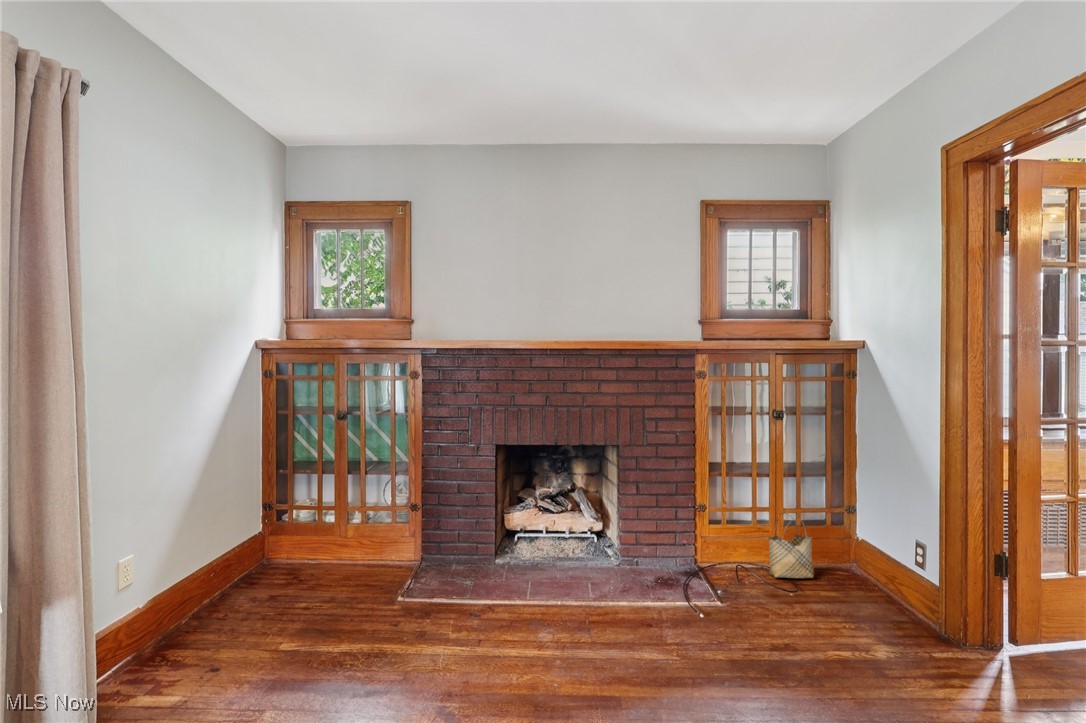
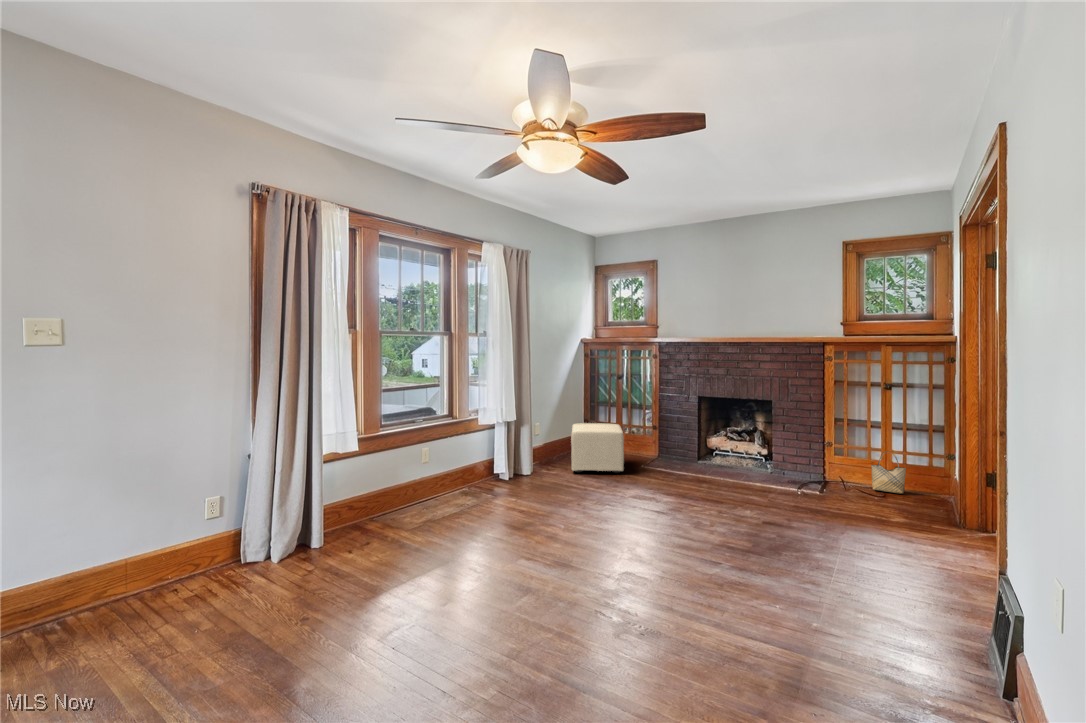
ottoman: none [229,522,369,679] -> present [571,423,624,473]

